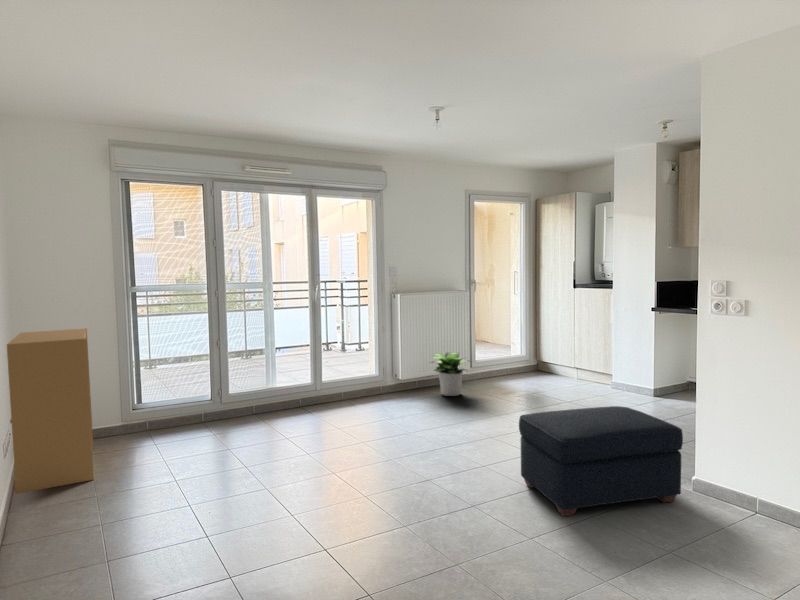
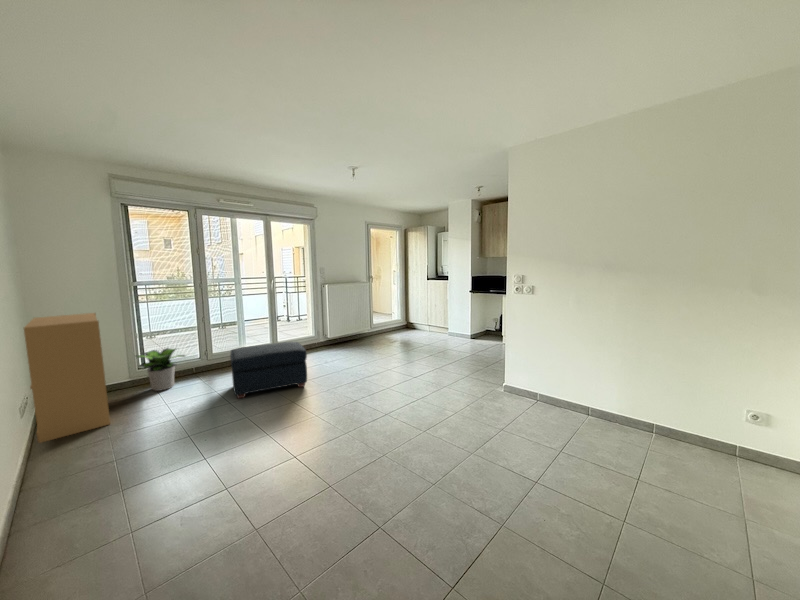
potted plant: present [433,352,465,396] -> present [136,348,185,391]
ottoman: present [519,406,683,516] -> present [230,342,307,398]

